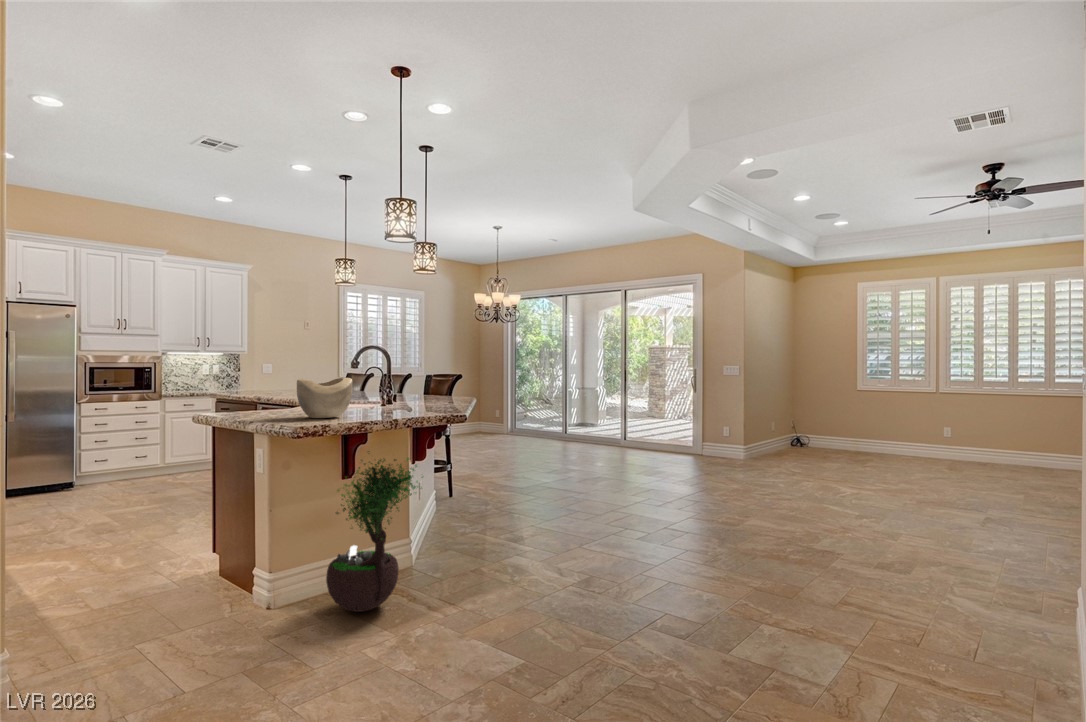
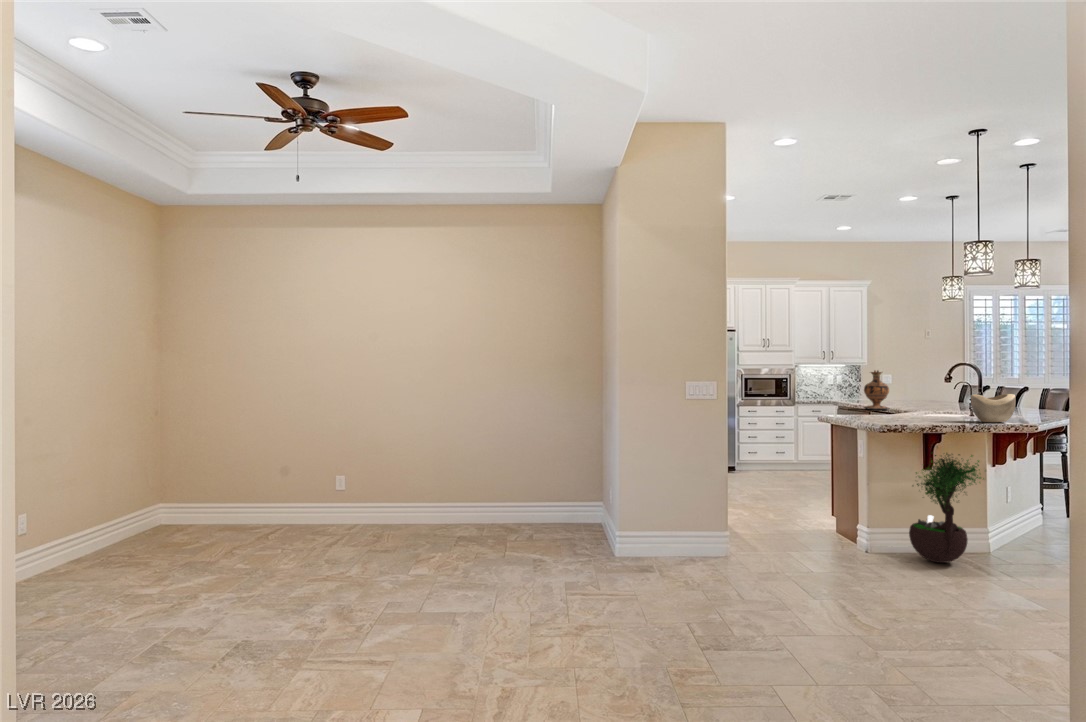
vase: none [256,351,290,403] -> present [864,370,889,410]
decorative bowl: present [297,378,353,418] -> present [971,394,1016,422]

